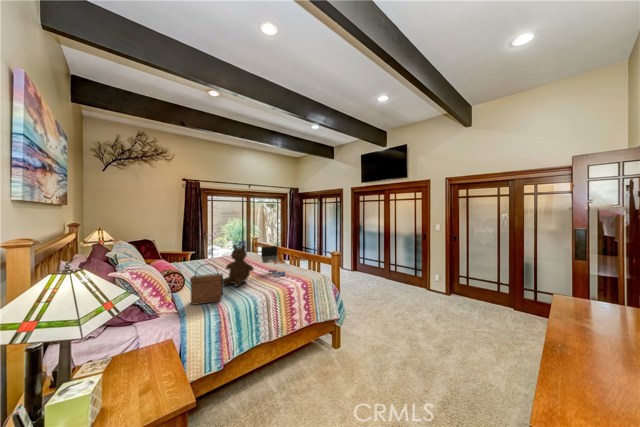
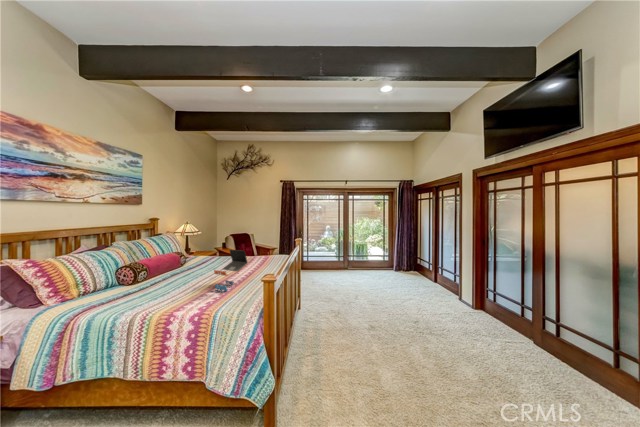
teddy bear: present [223,245,254,286] -> none [157,243,192,292]
handbag: present [190,264,223,305] -> none [86,261,120,307]

